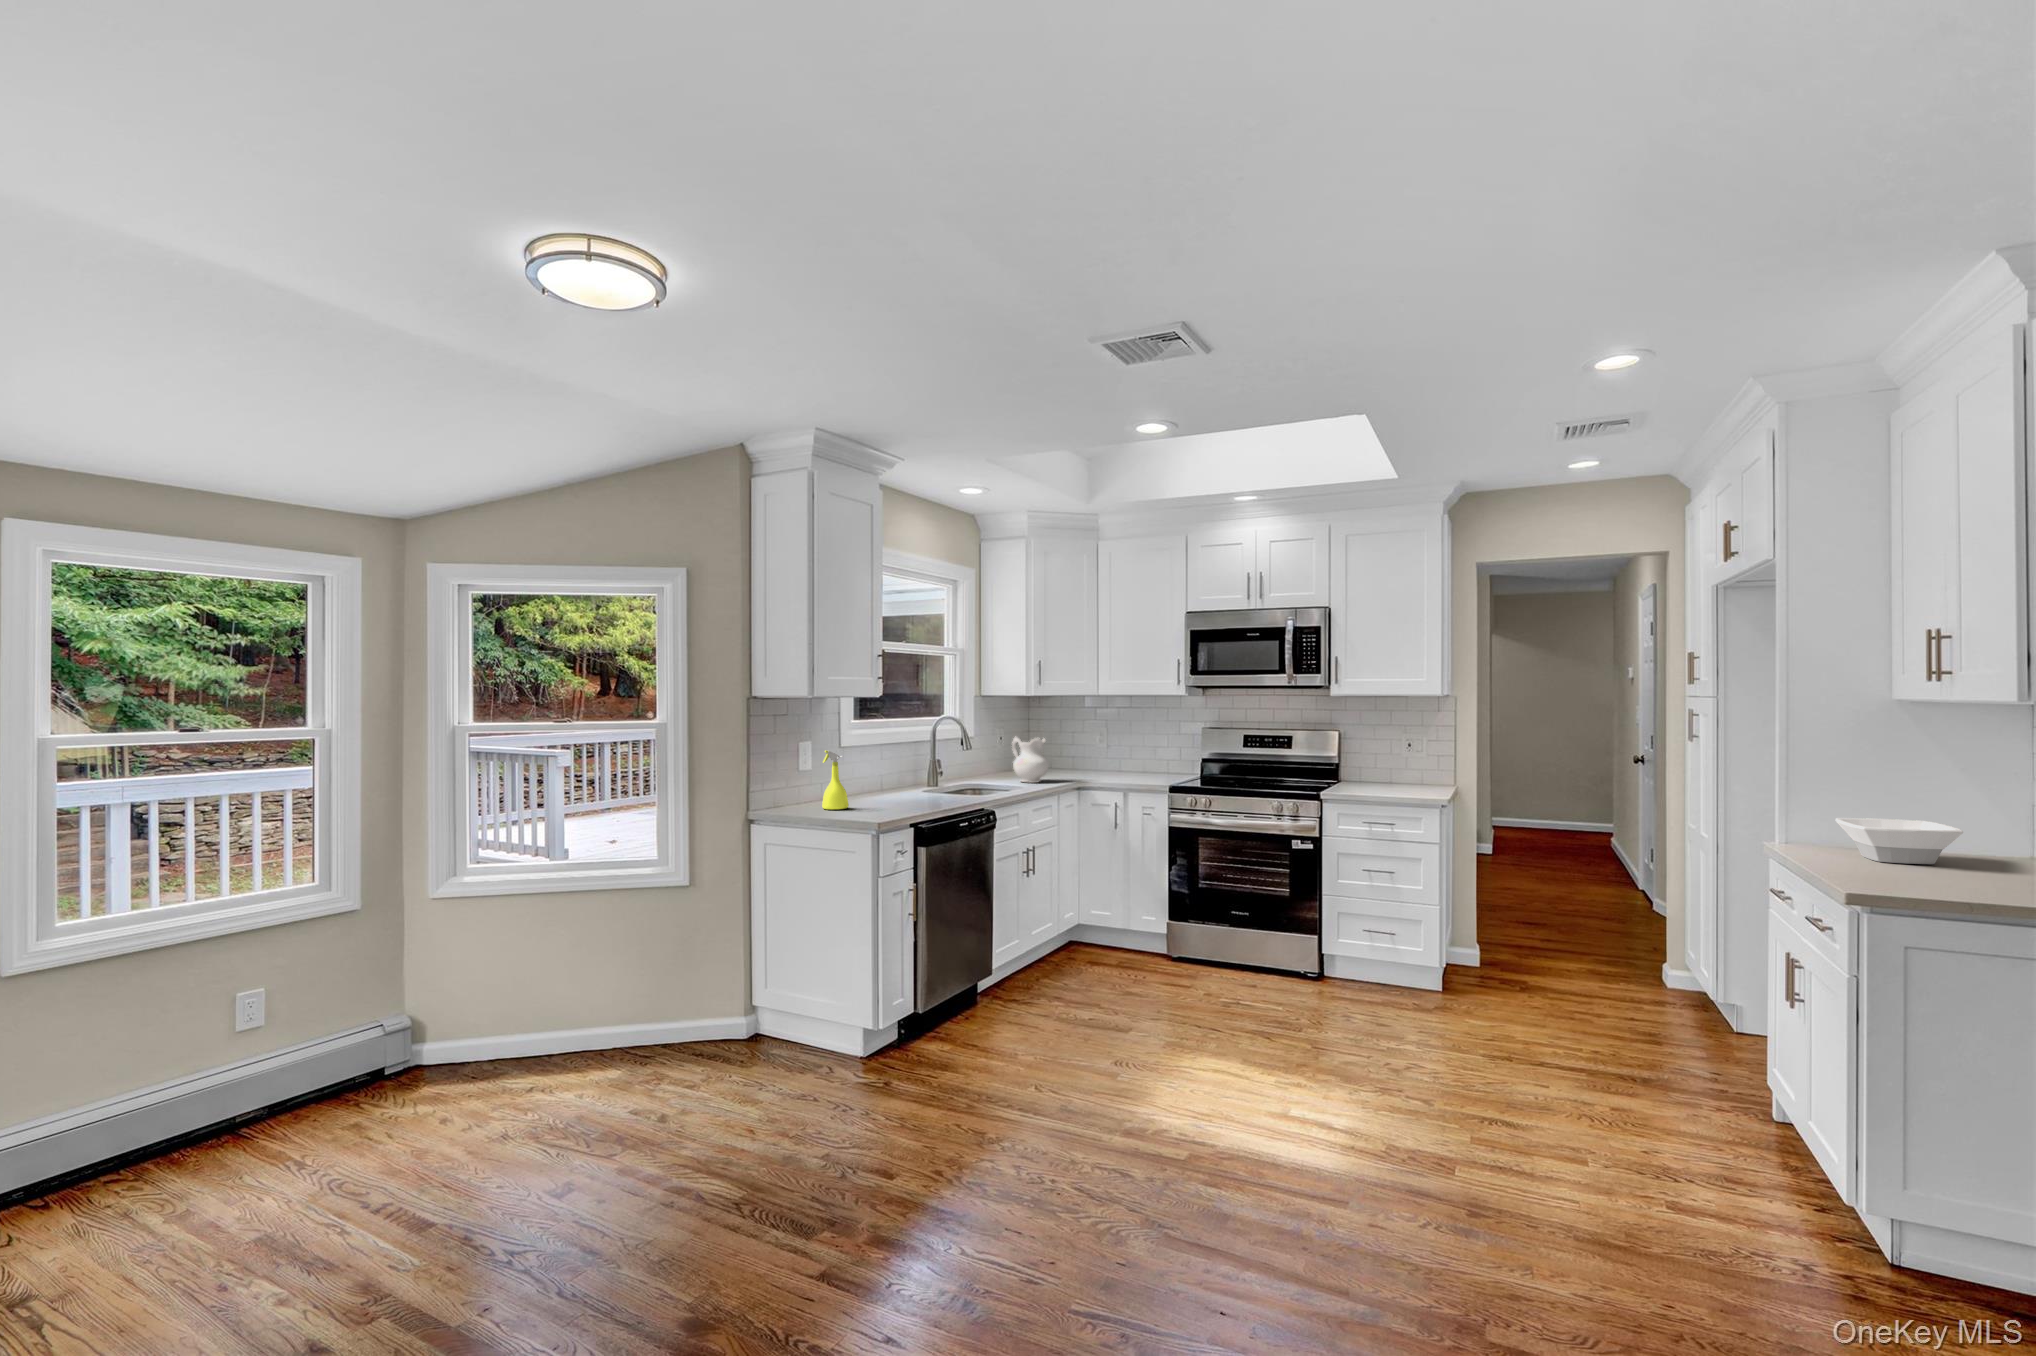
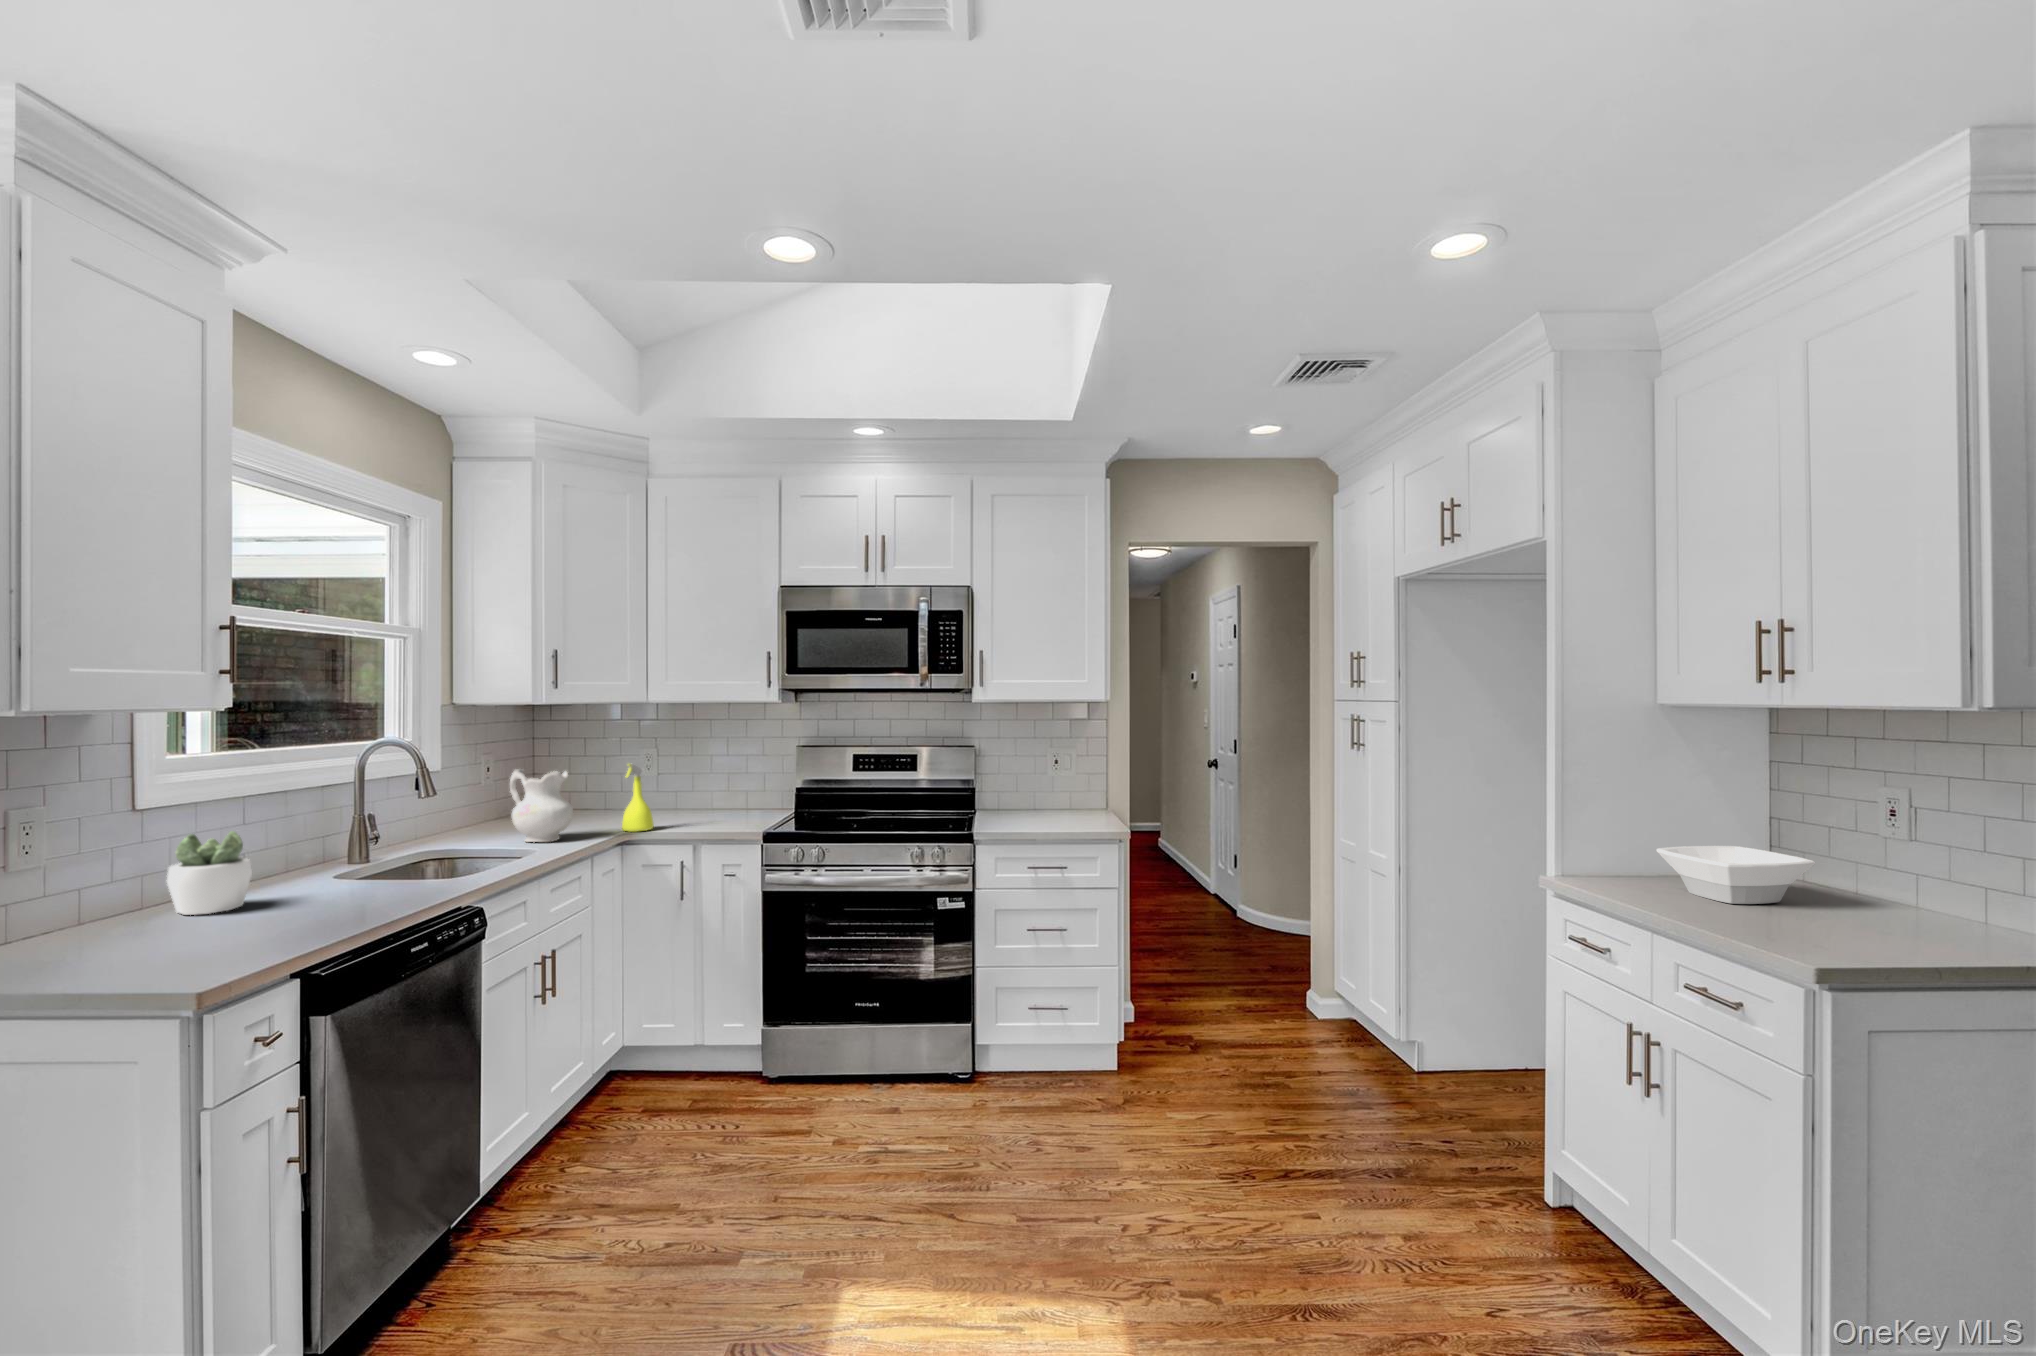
spray bottle: present [822,750,849,810] -> present [622,764,654,832]
succulent plant: none [854,759,888,800] -> present [167,831,252,915]

